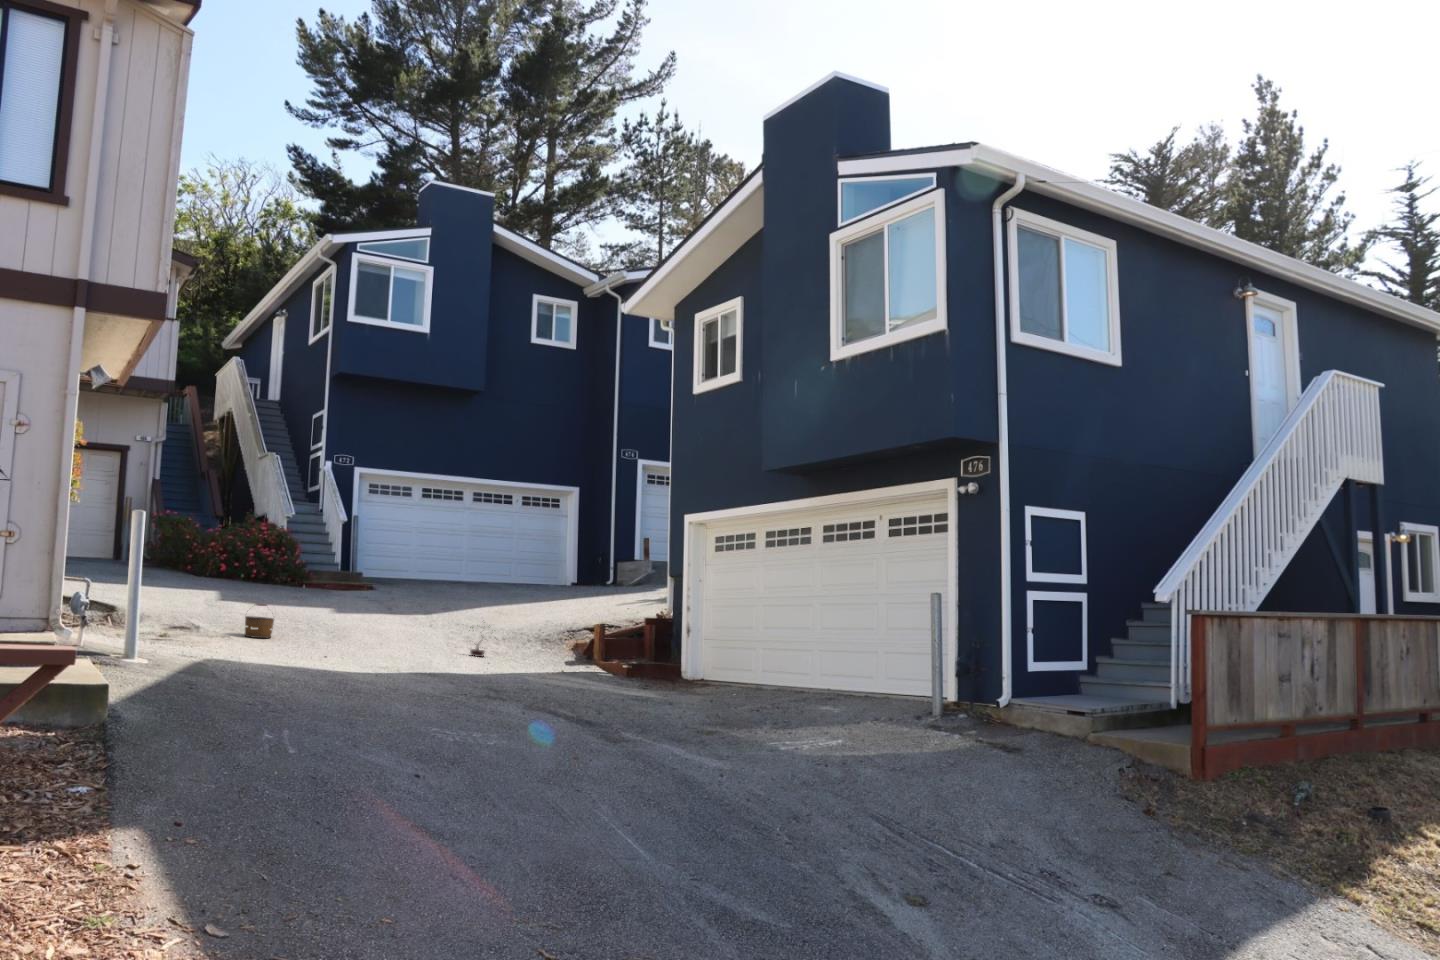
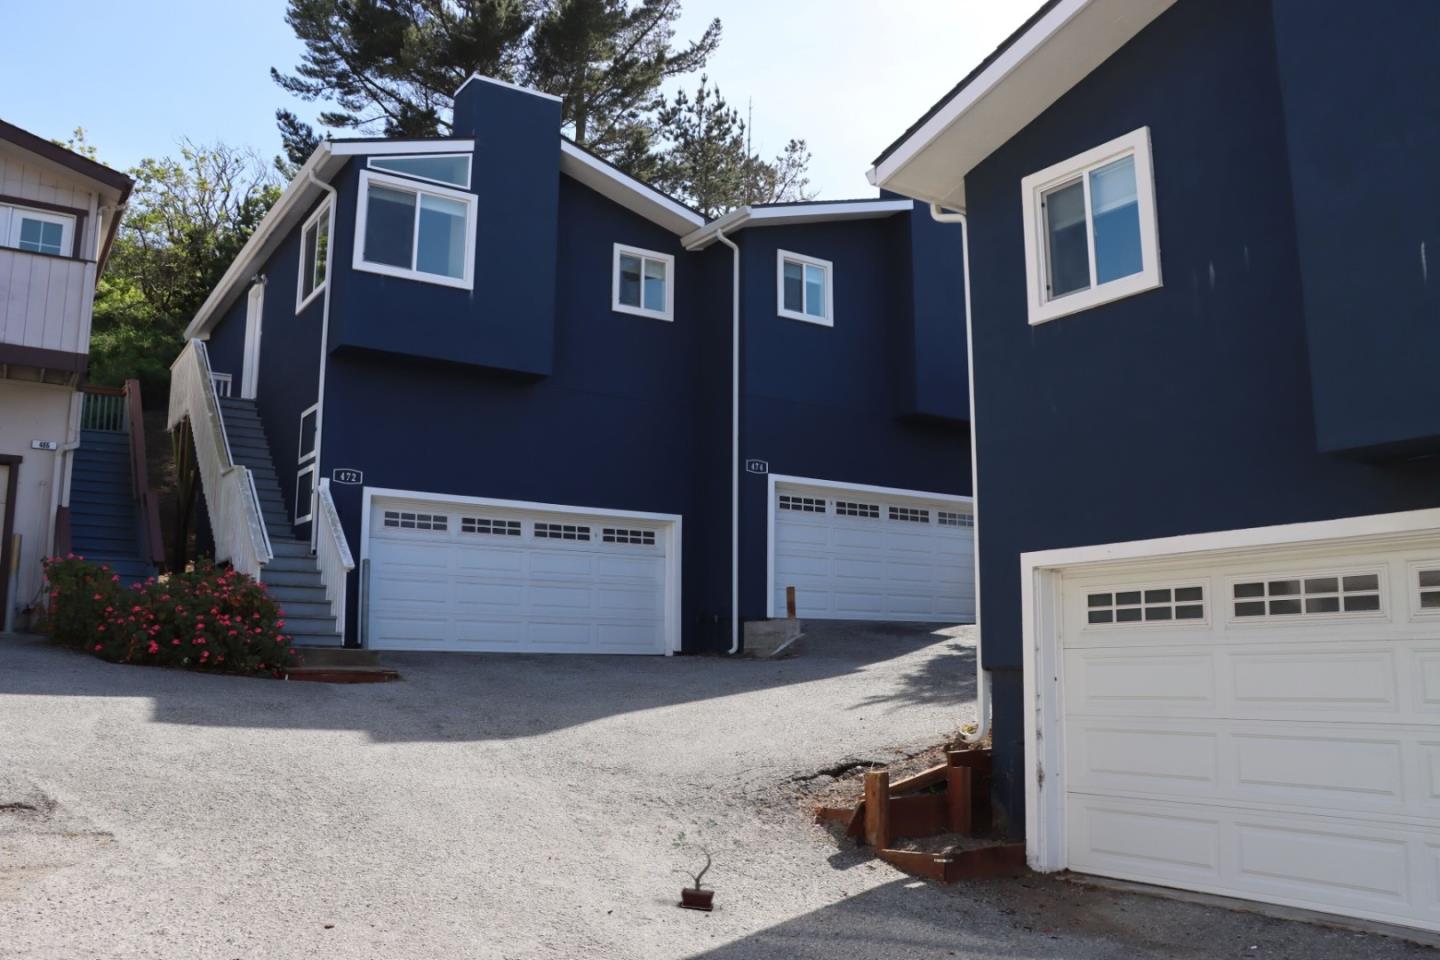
bucket: present [245,604,274,638] -> none [111,809,193,906]

